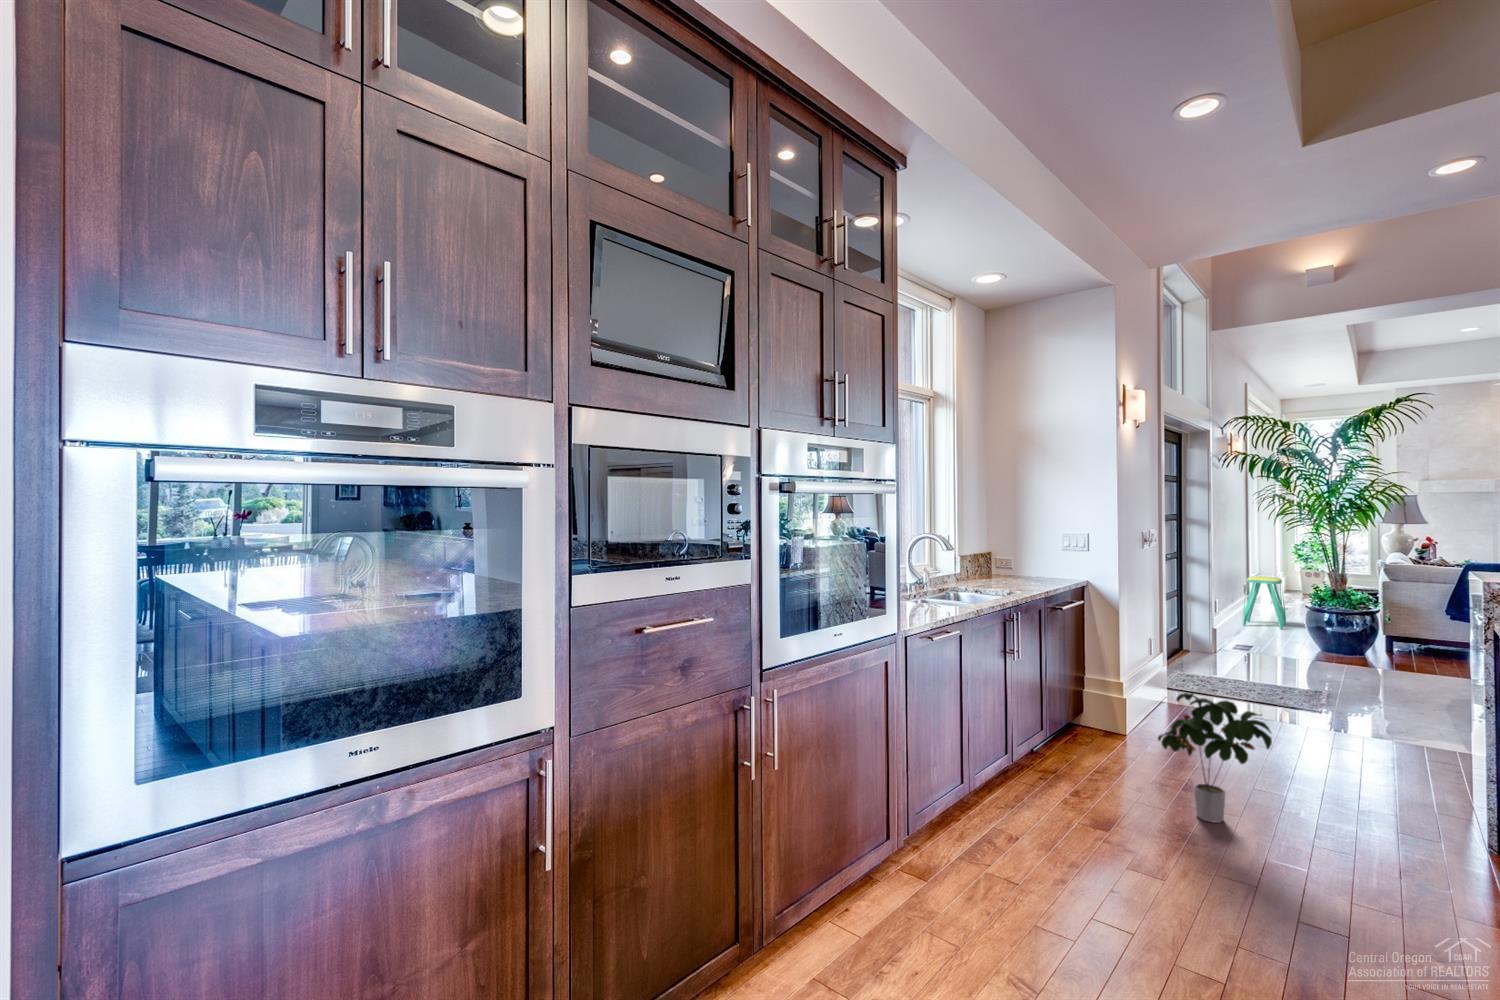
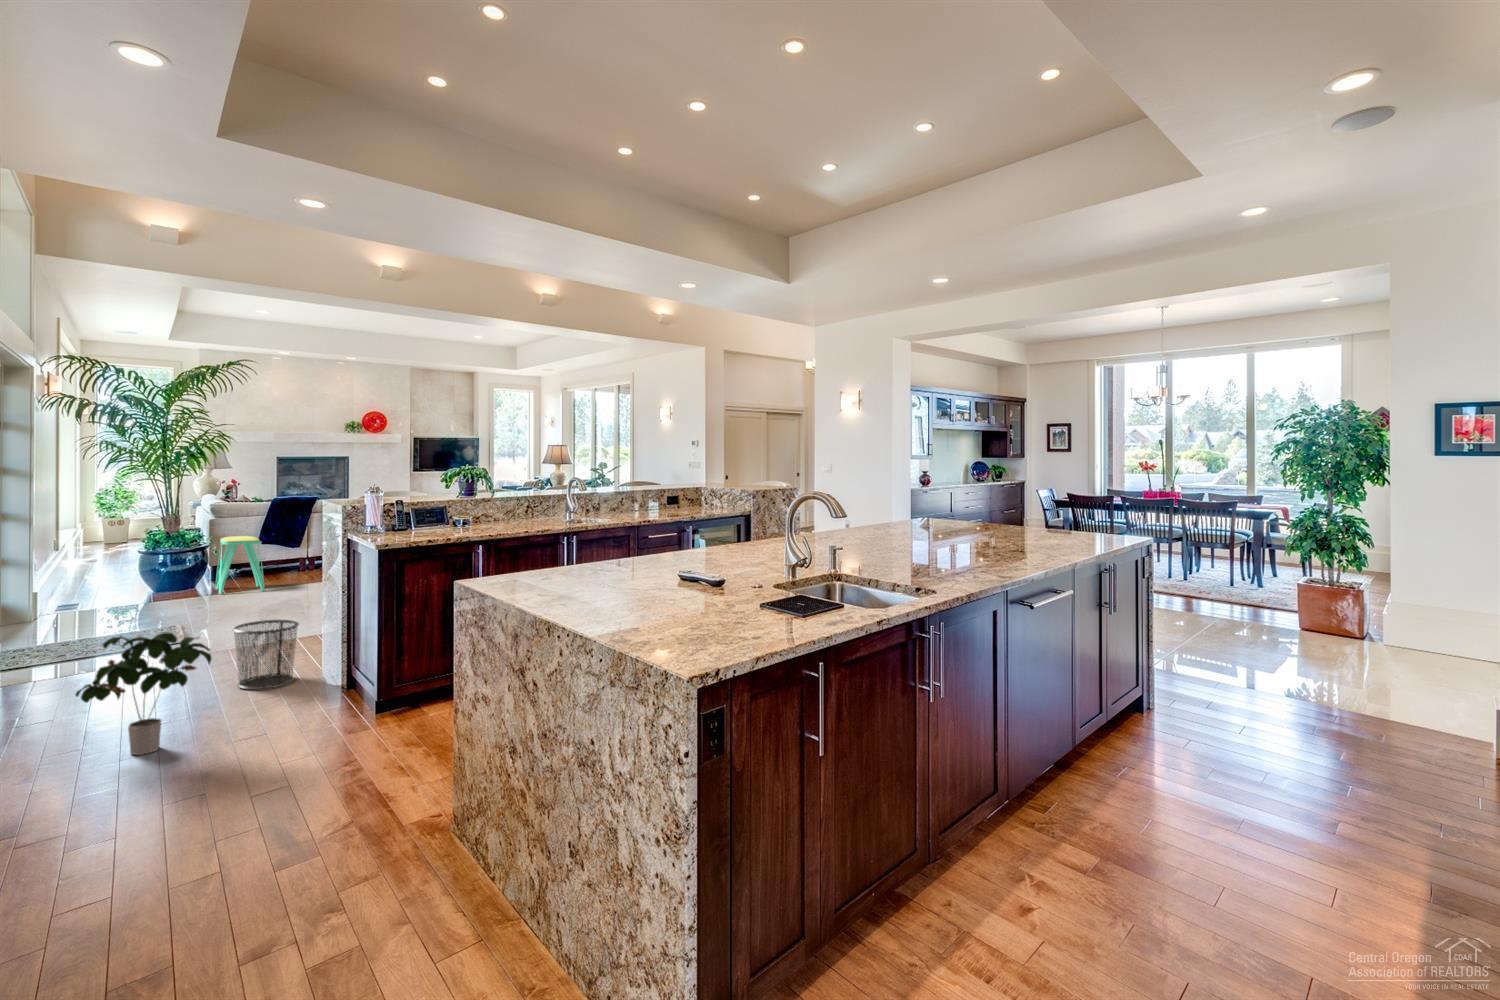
stool: present [1242,576,1286,629] -> present [215,536,265,594]
trash can: none [1332,712,1423,806] -> present [233,620,299,690]

